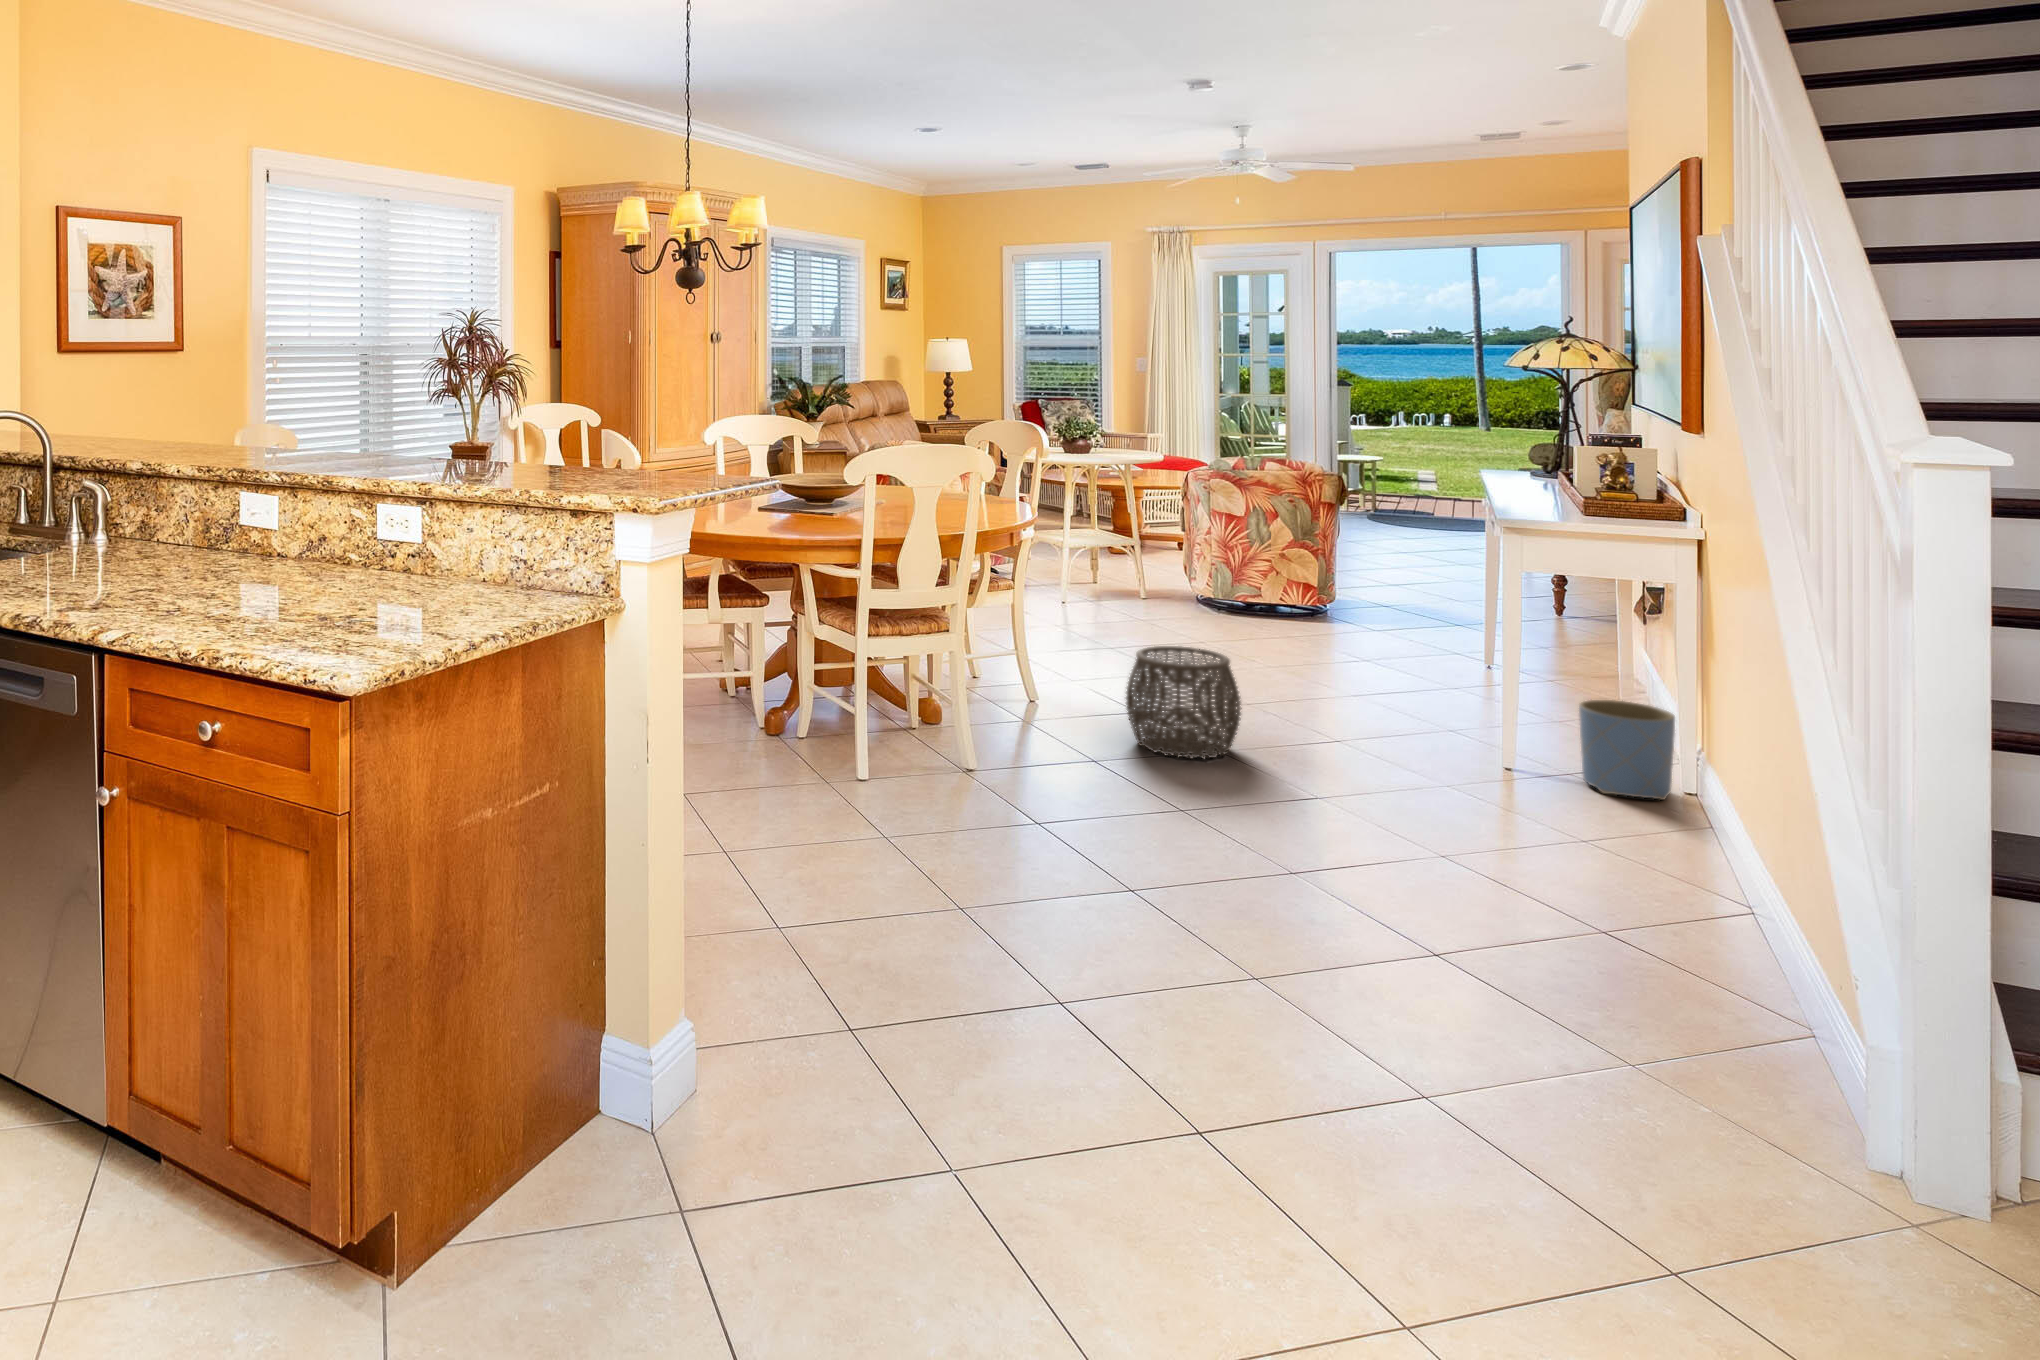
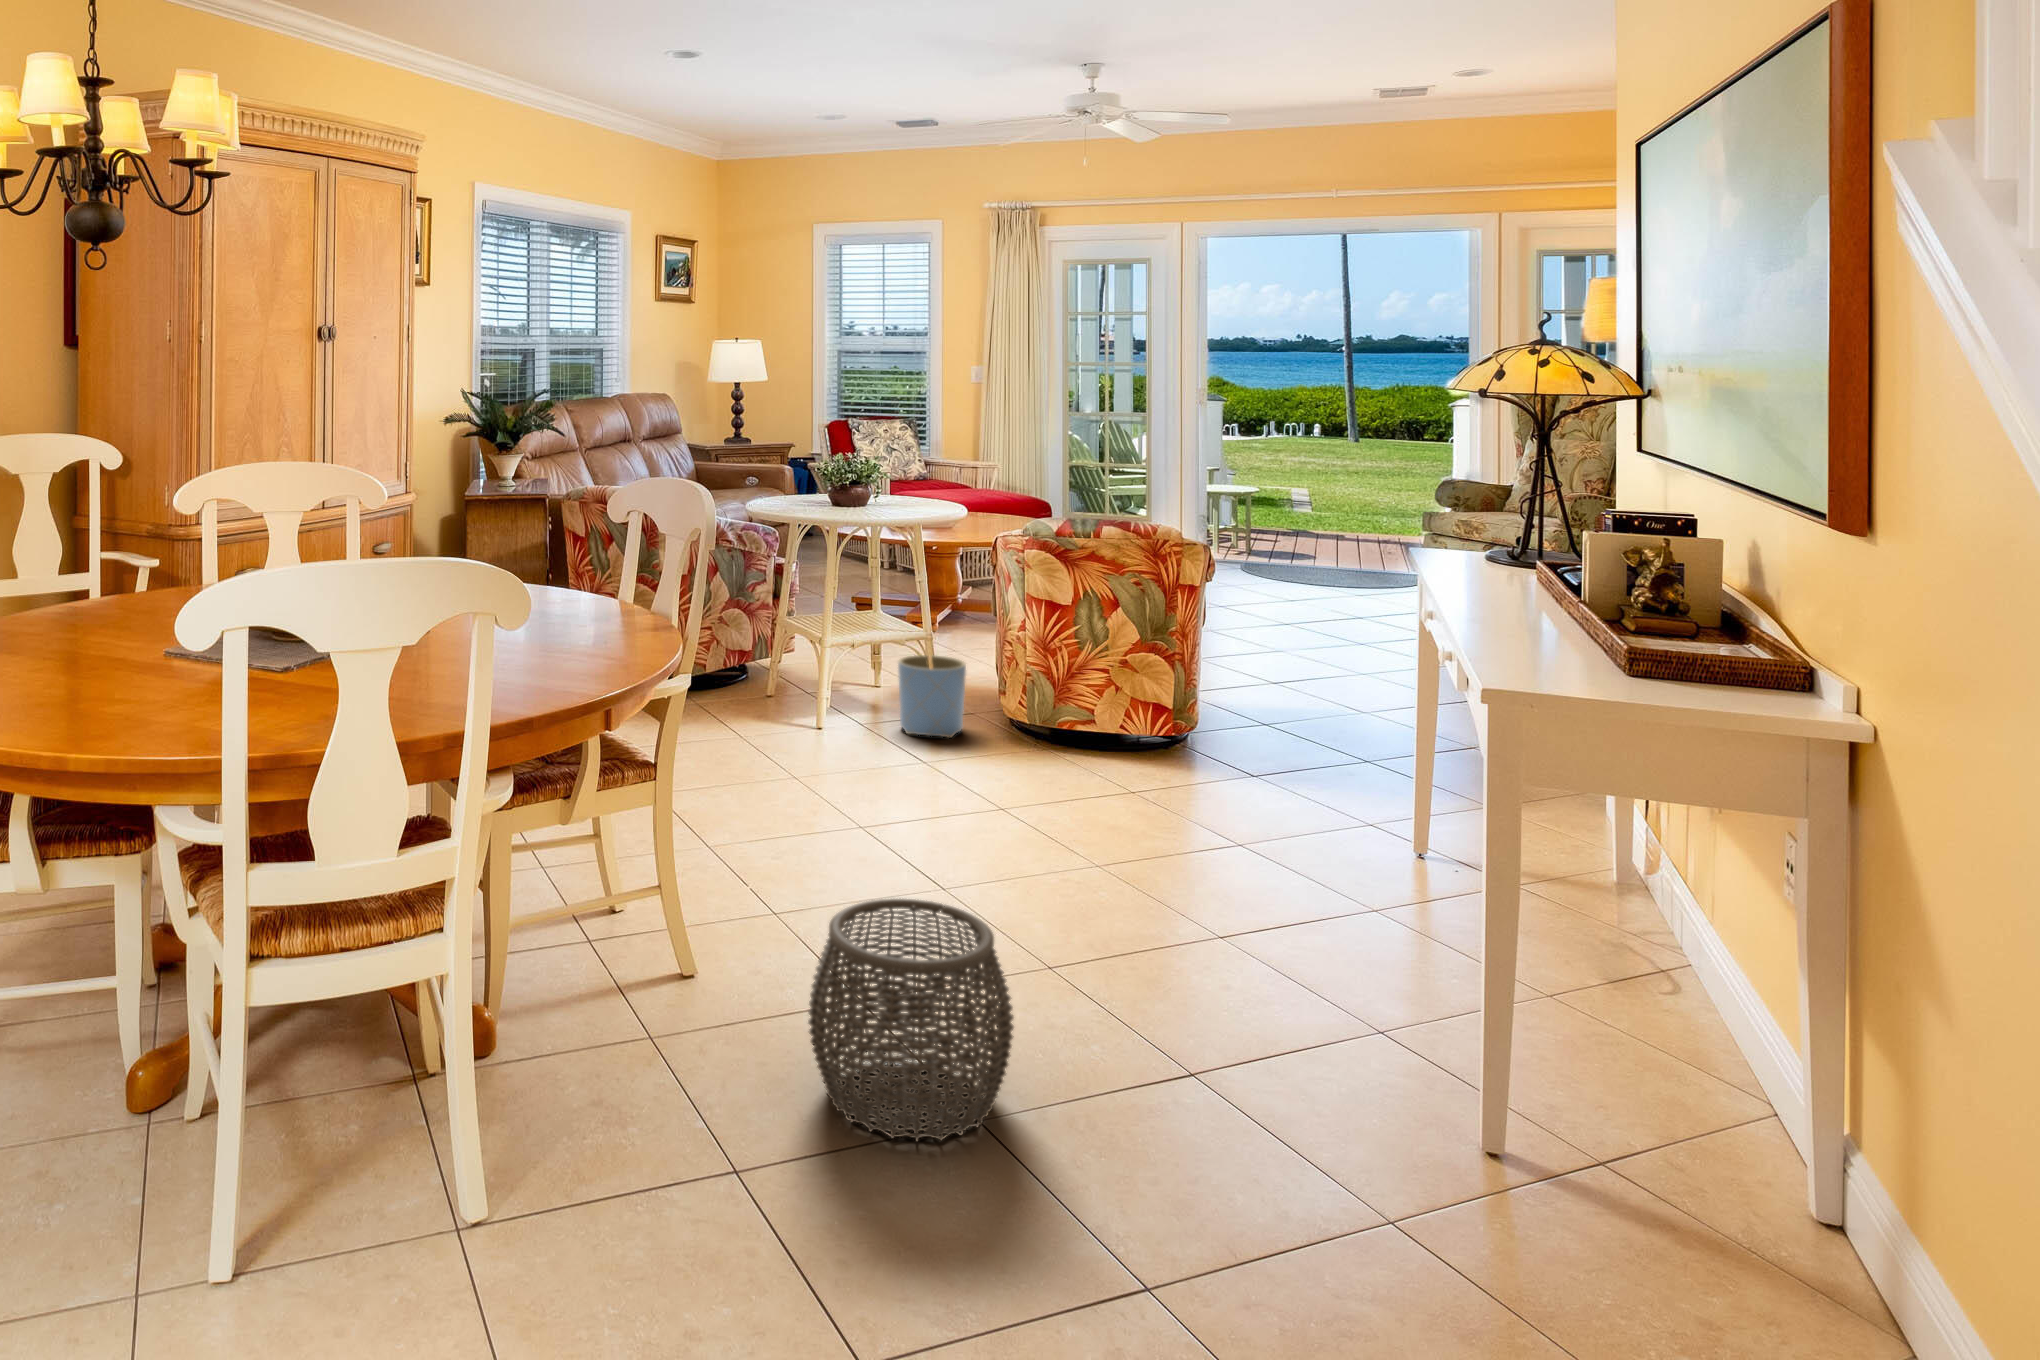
planter: present [1579,700,1675,800] -> present [898,655,966,738]

